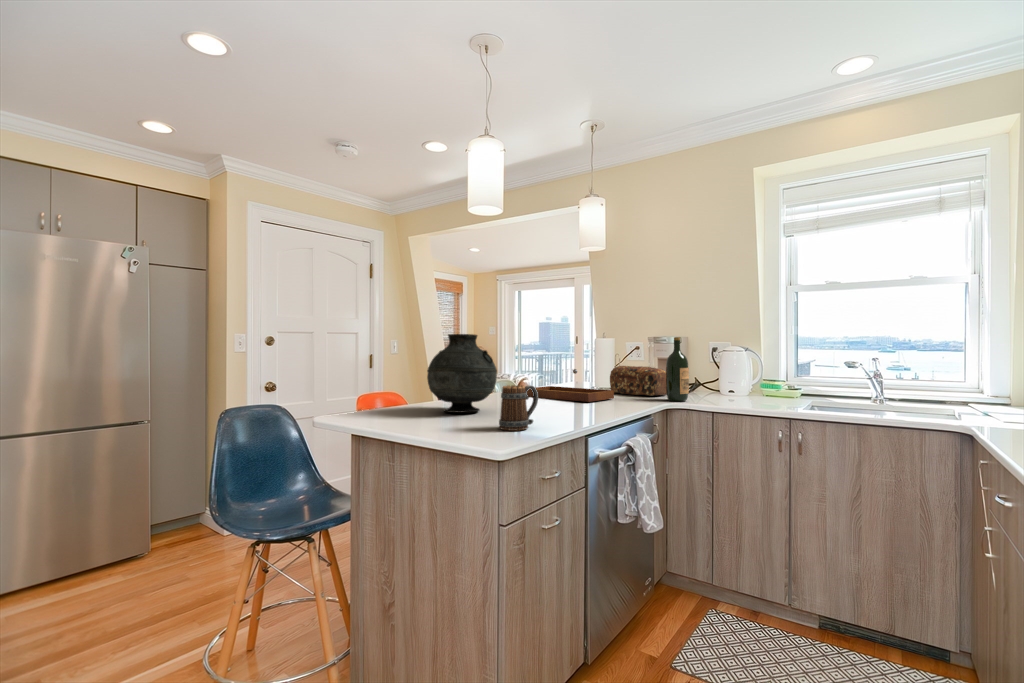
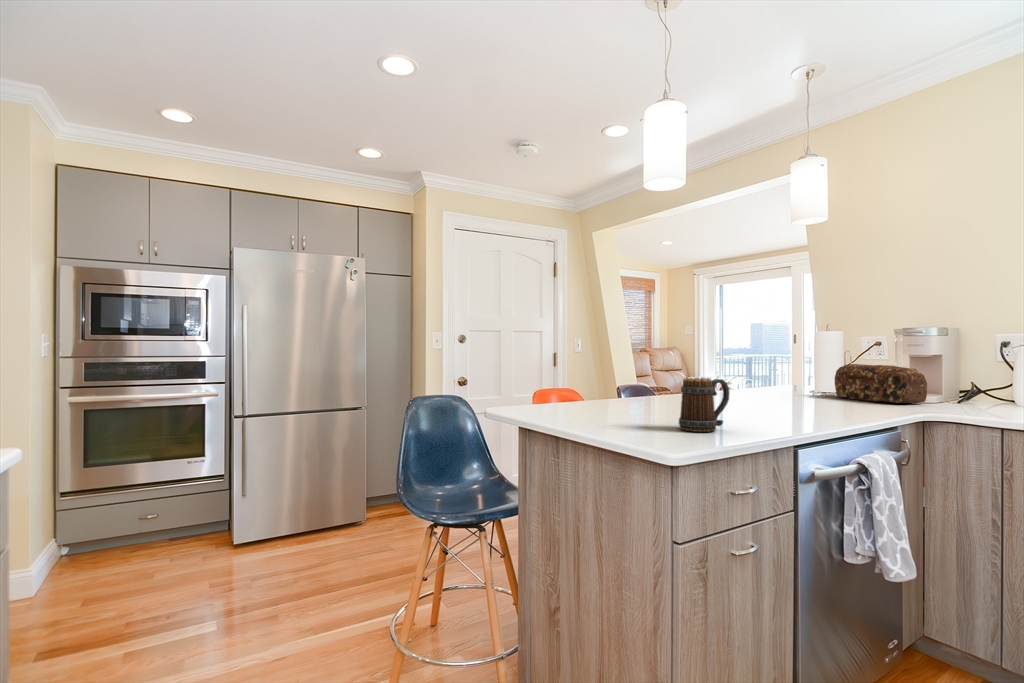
vase: present [427,334,497,413] -> none [600,321,681,409]
wine bottle: present [666,337,689,401] -> none [921,326,959,411]
tray: present [527,369,614,402] -> none [717,366,840,406]

